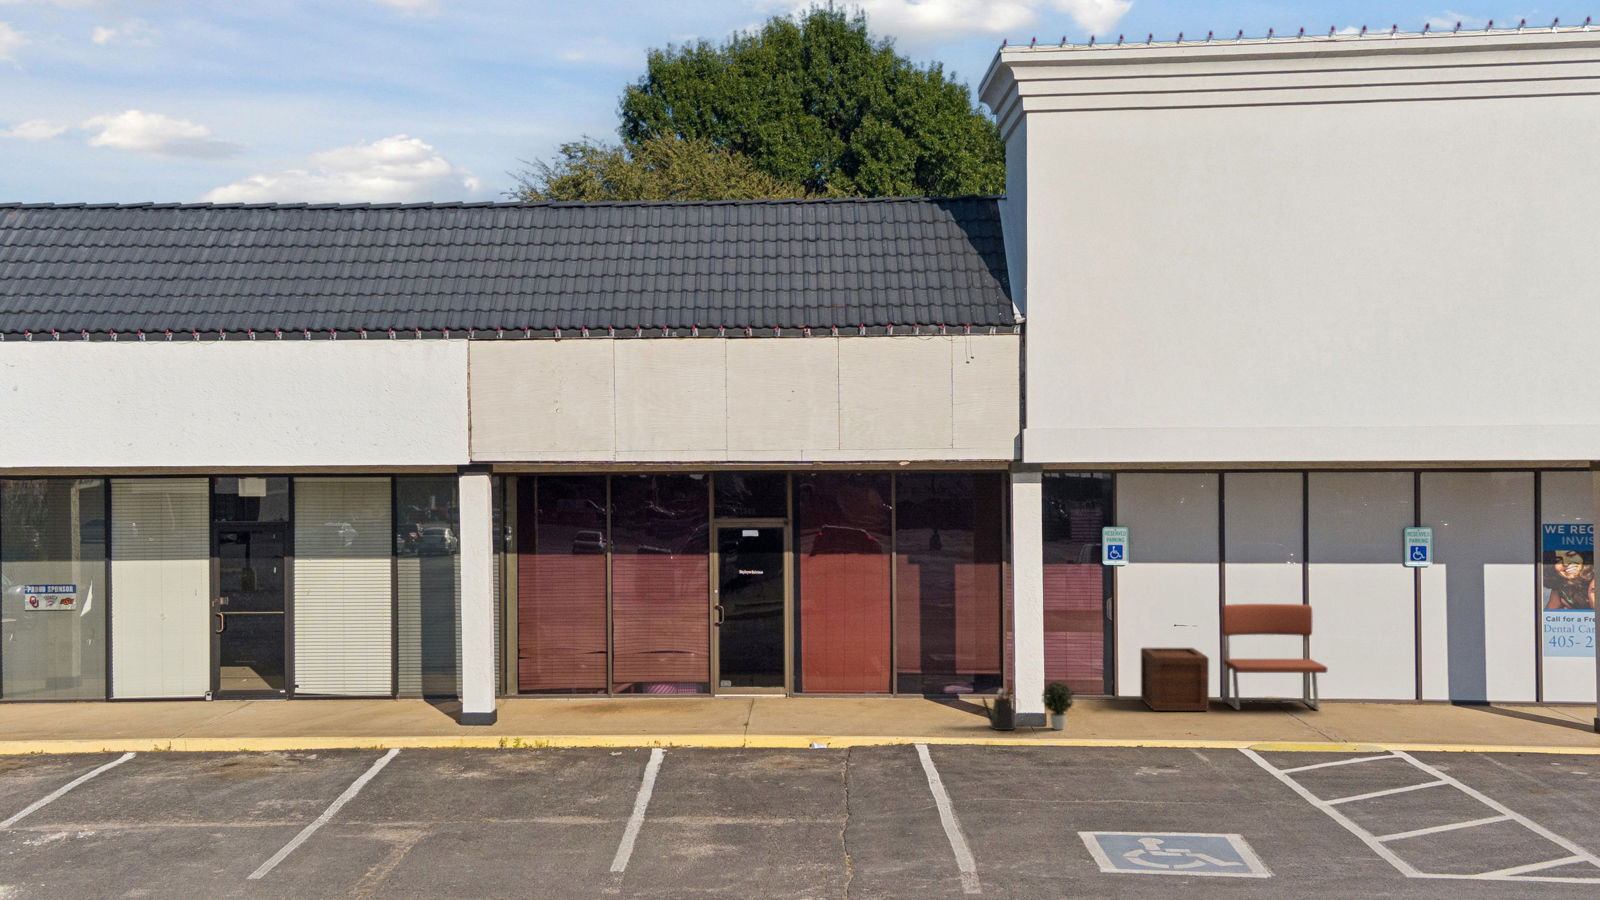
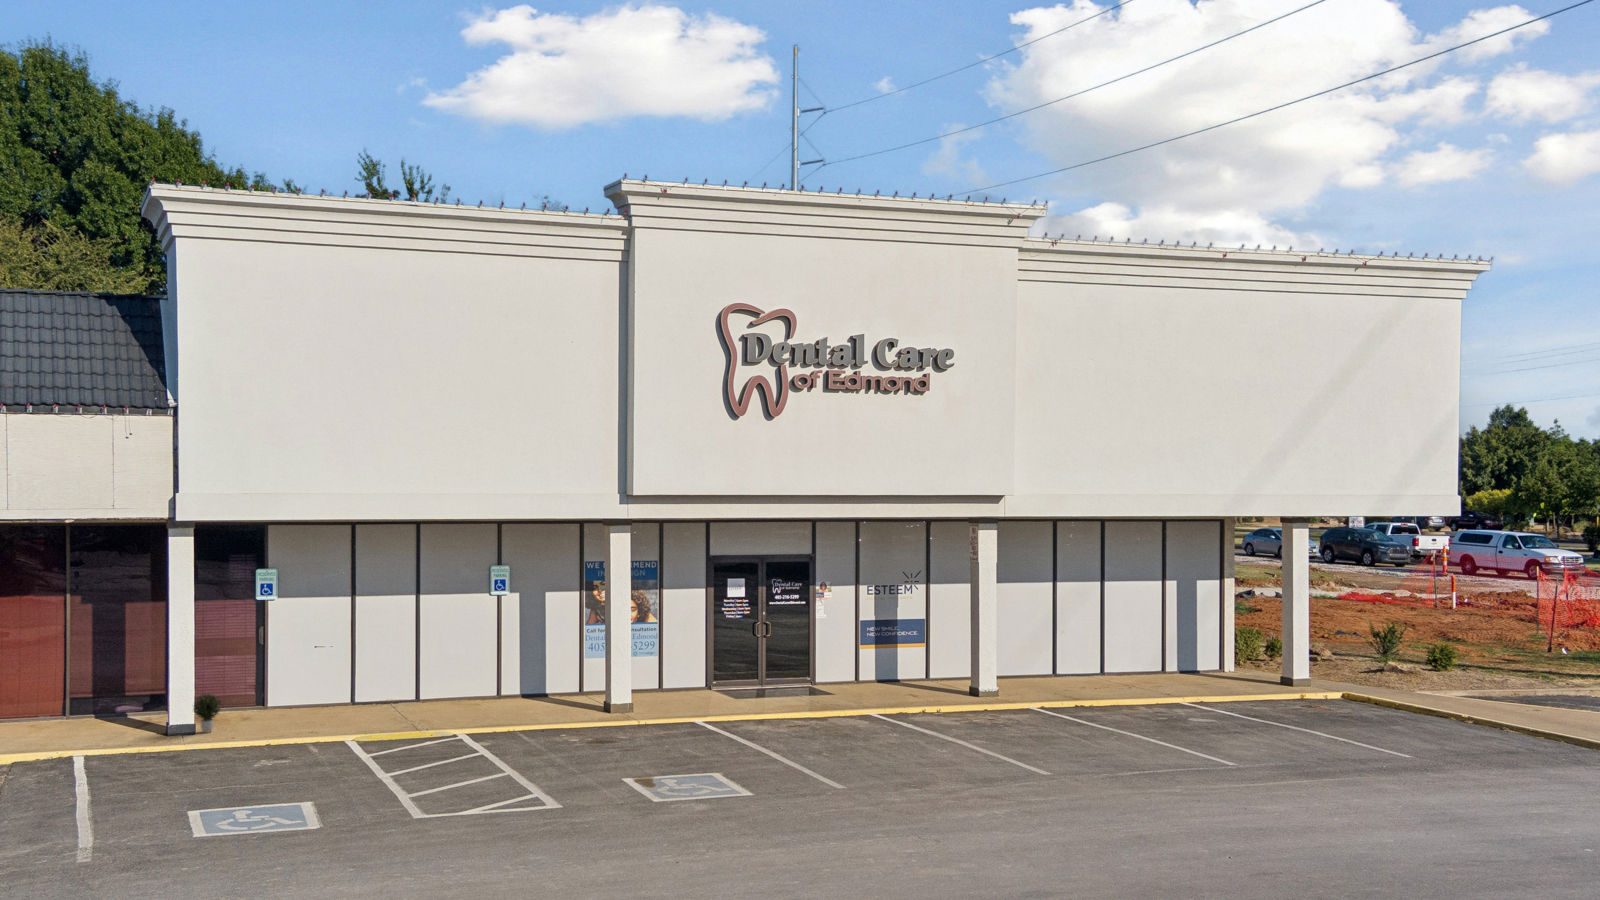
bench: present [1222,604,1328,710] -> none [353,620,430,704]
wooden crate: present [1141,648,1209,711] -> none [288,659,339,711]
watering can: present [983,686,1015,730] -> none [140,699,174,738]

